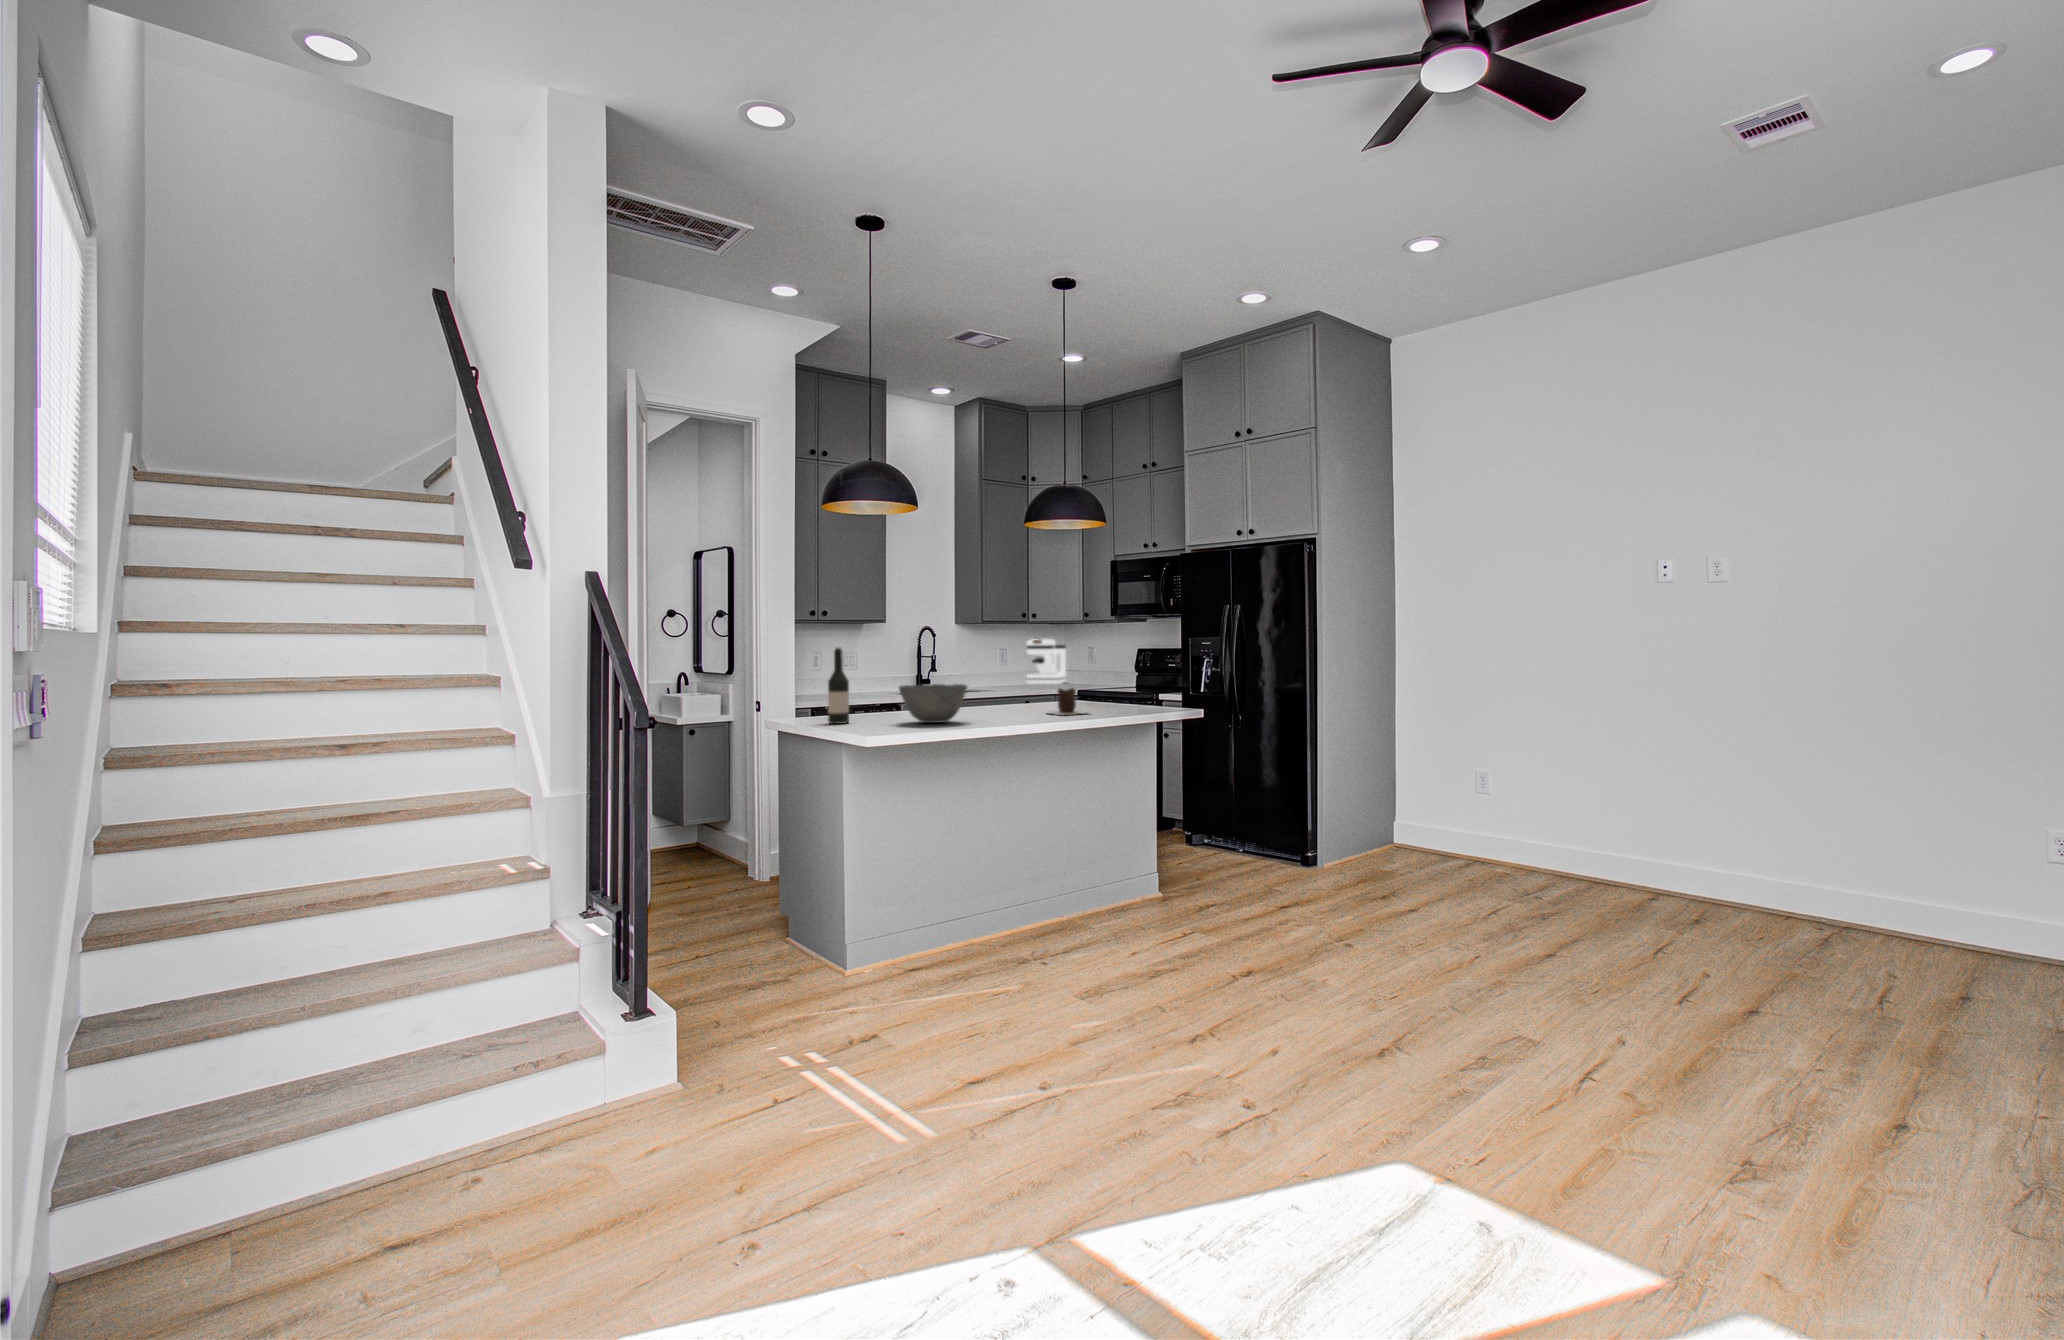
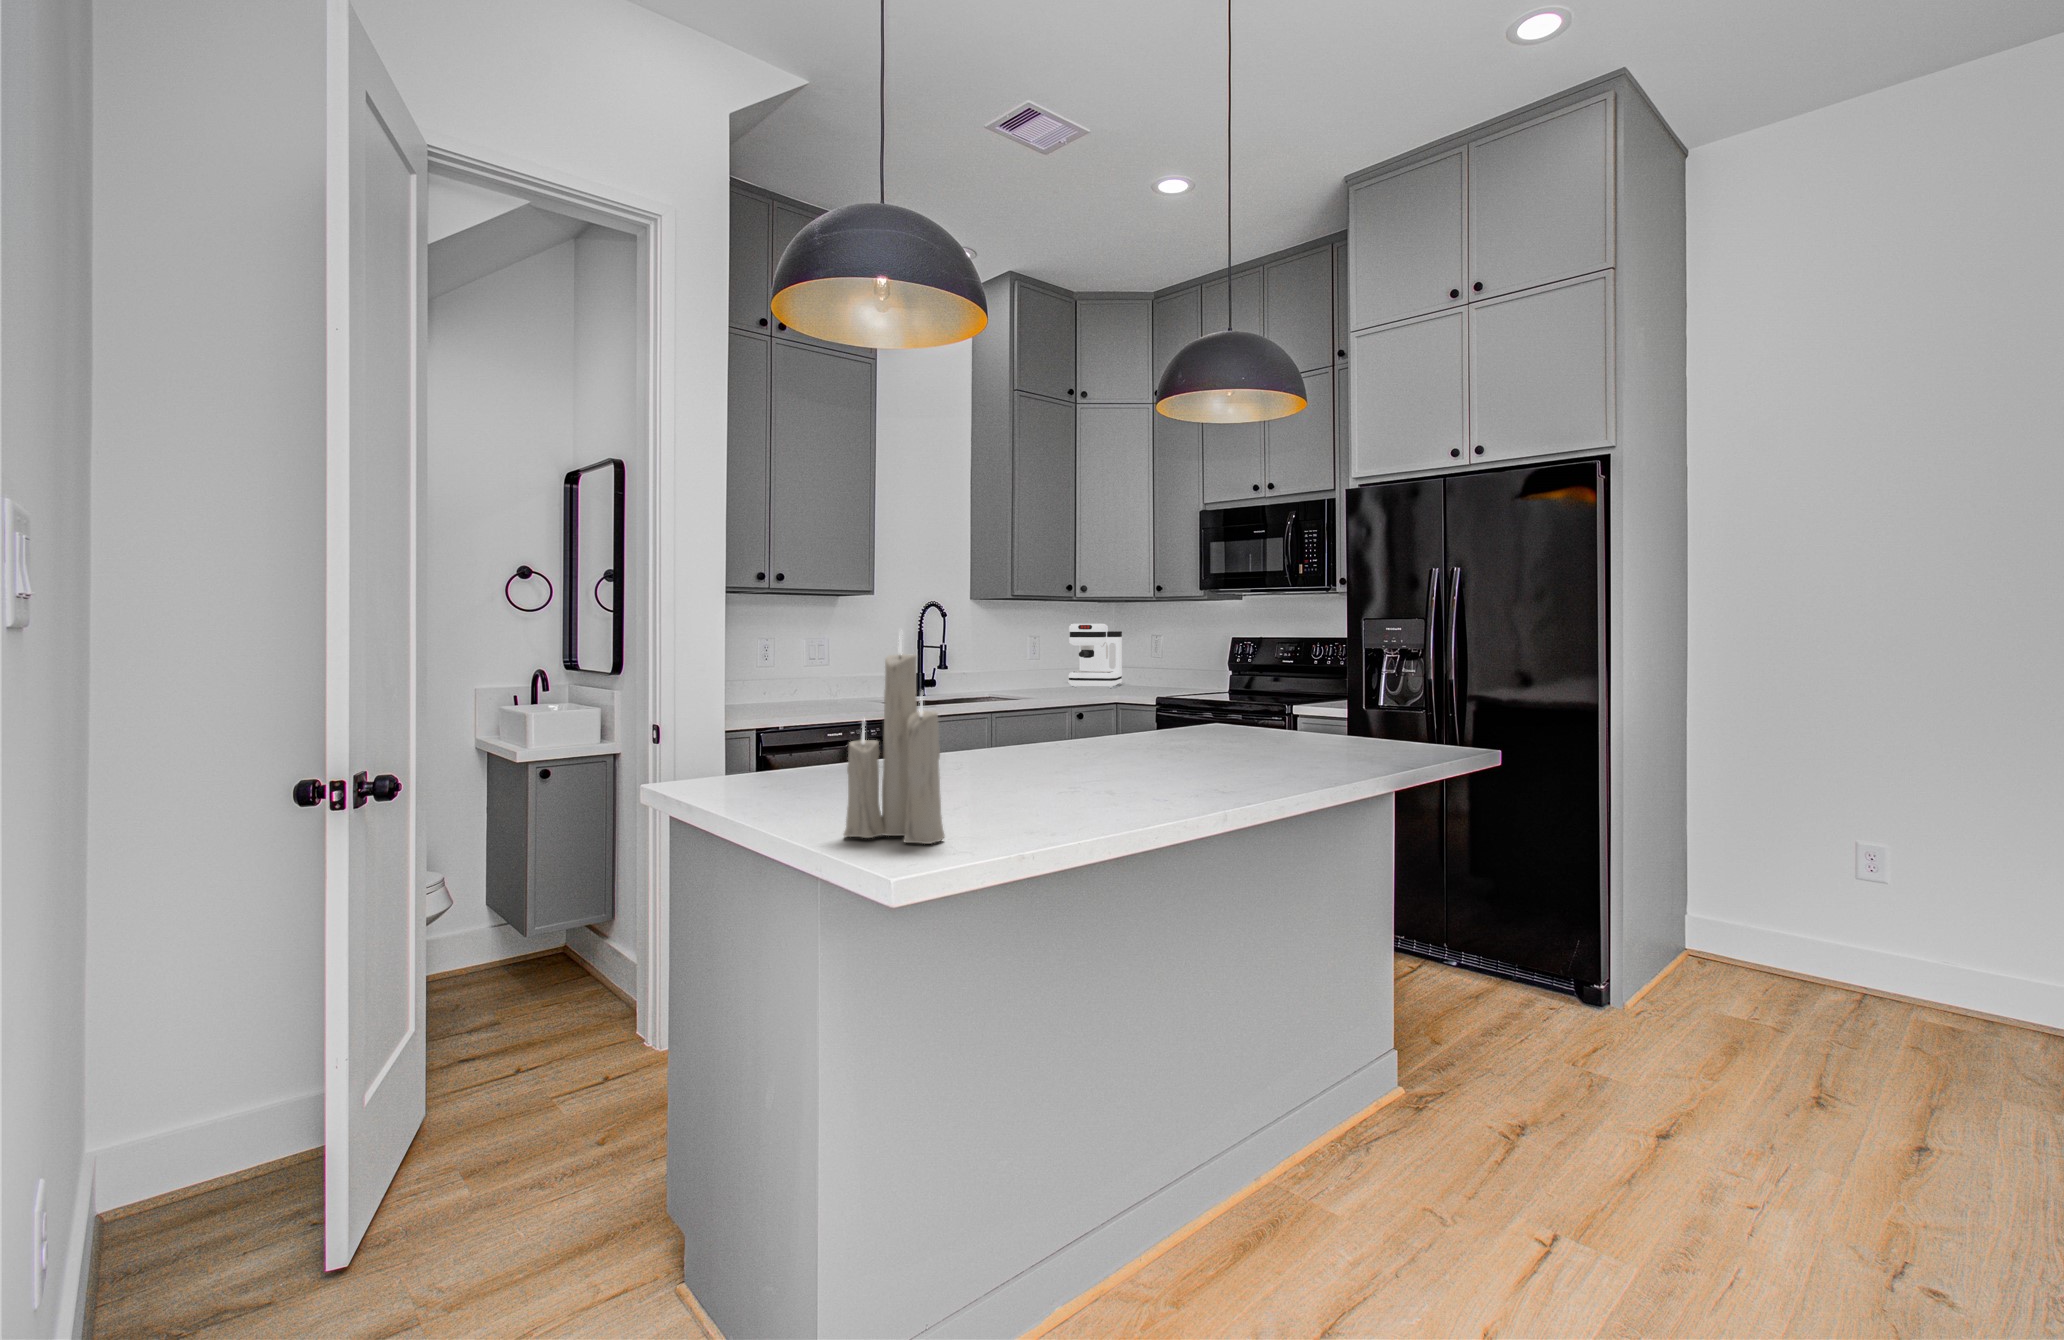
candle: none [855,644,894,732] -> present [844,635,944,844]
wine bottle: present [828,648,849,724] -> none [779,628,826,801]
bowl: present [899,684,967,723] -> none [940,709,1094,800]
vase: present [1049,688,1084,715] -> none [1220,713,1316,771]

